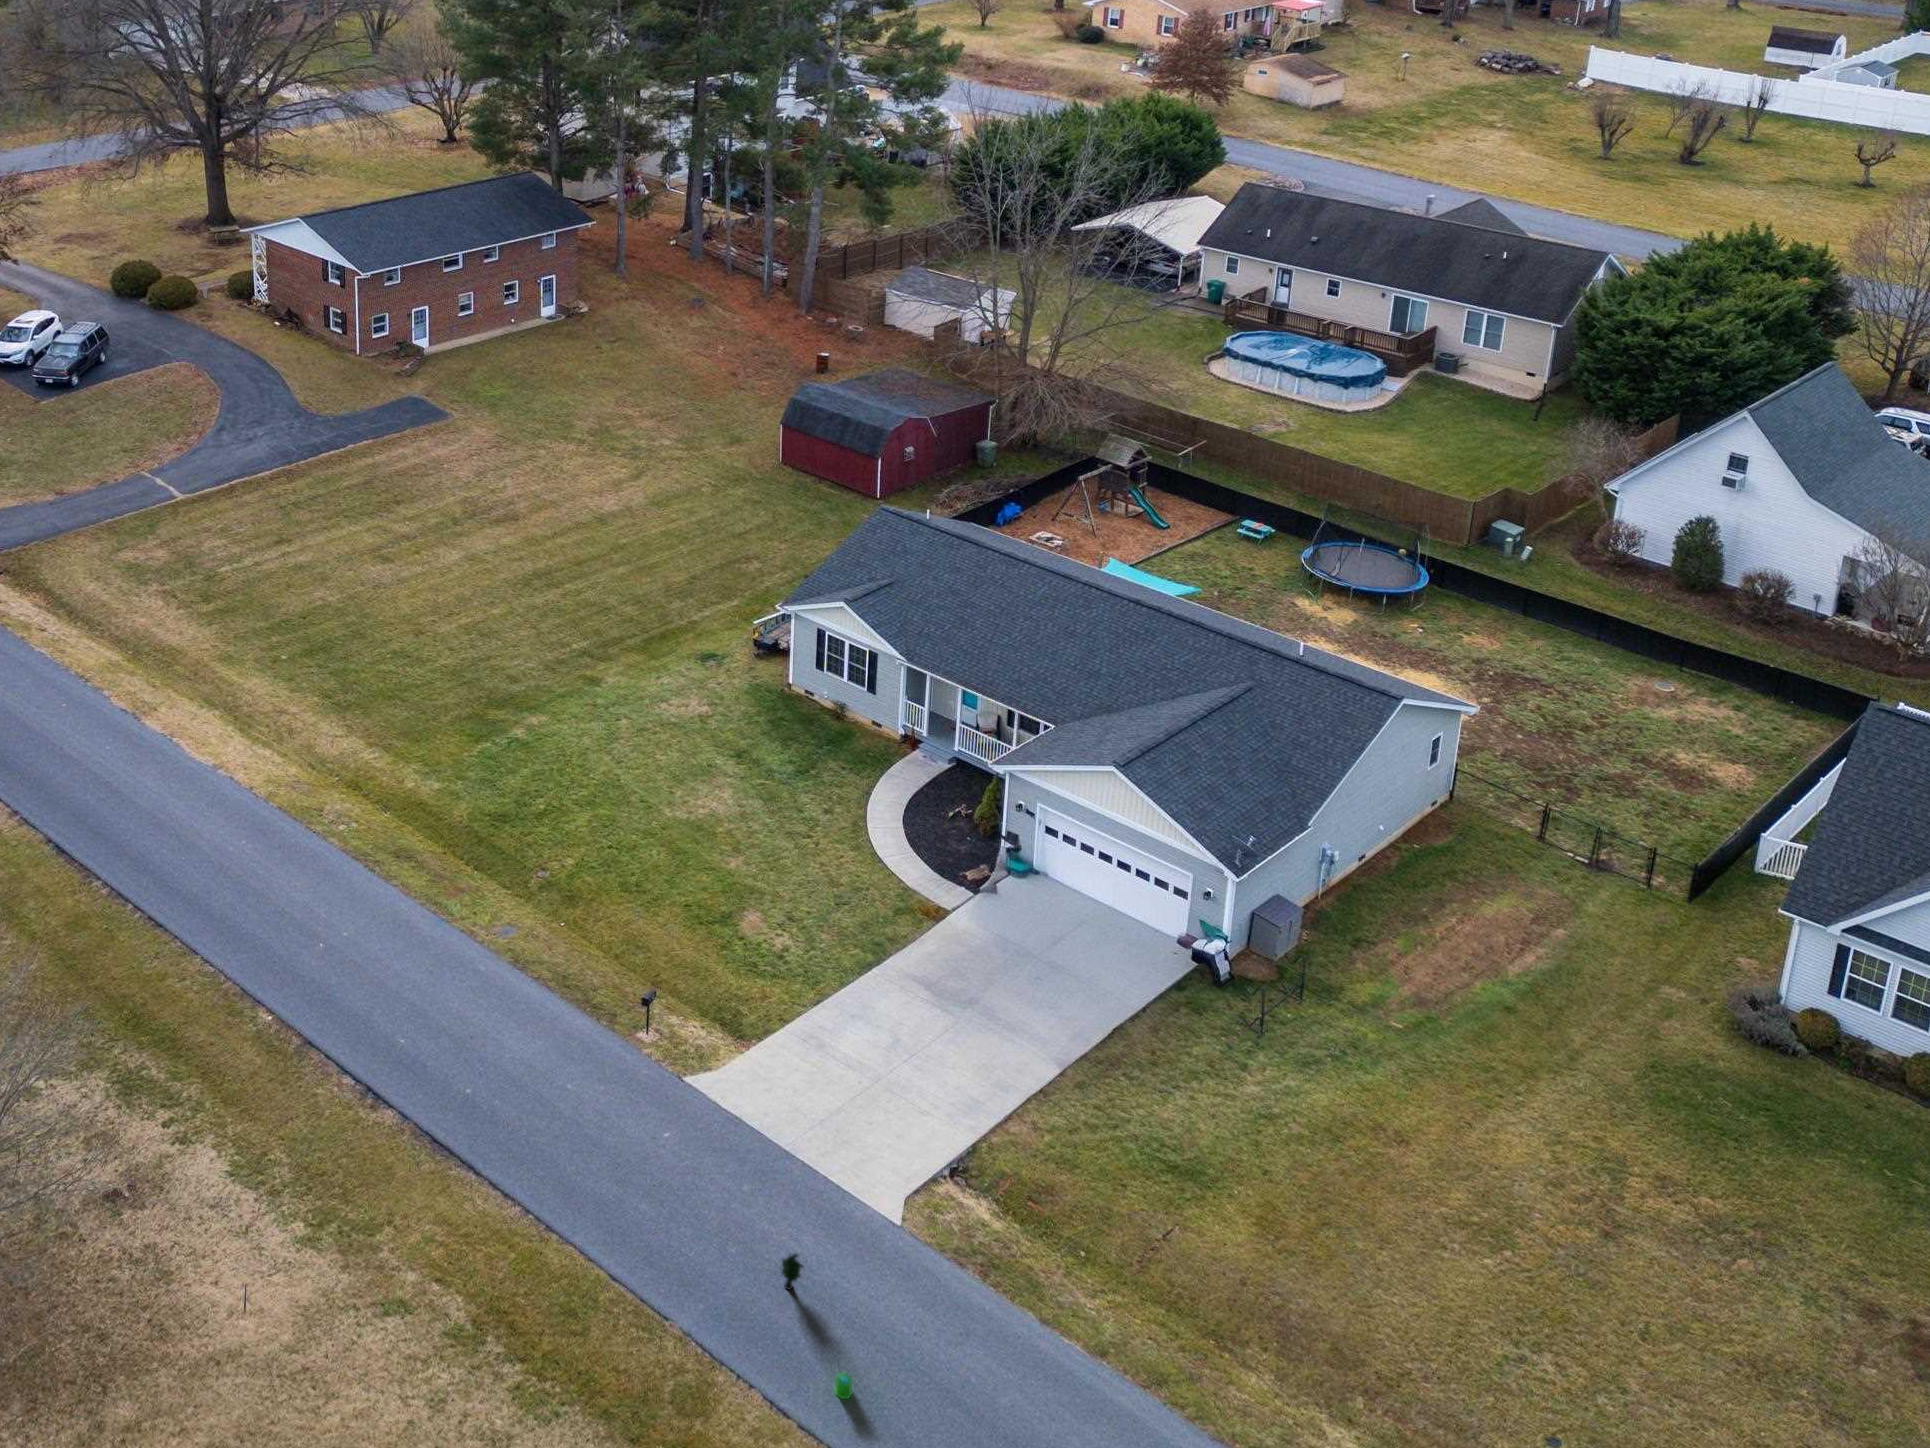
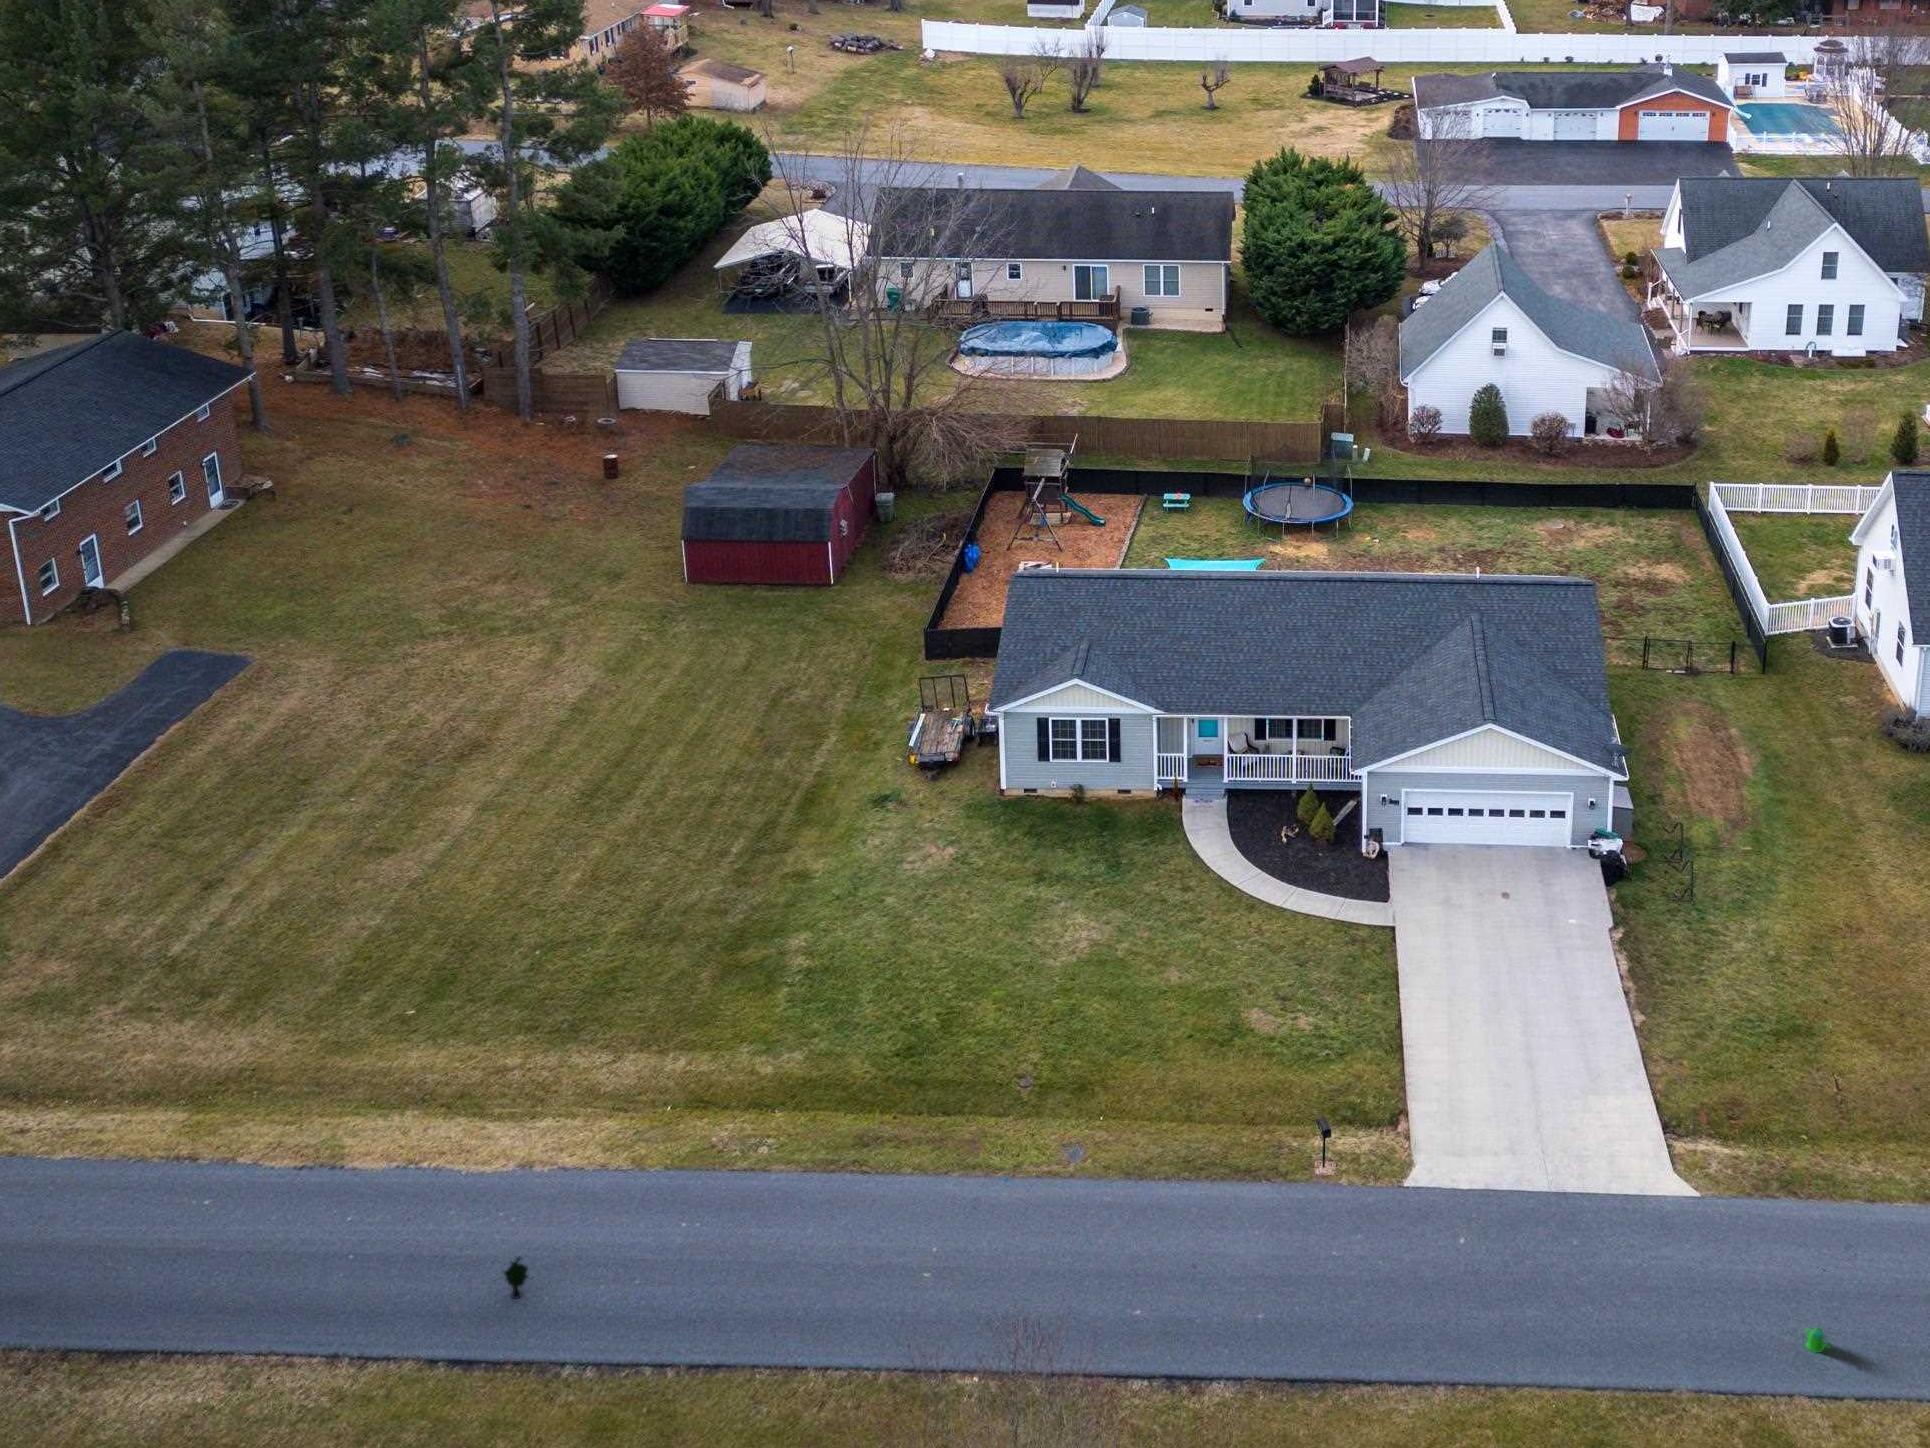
decorative plant: present [782,1253,803,1290] -> present [504,1256,528,1299]

